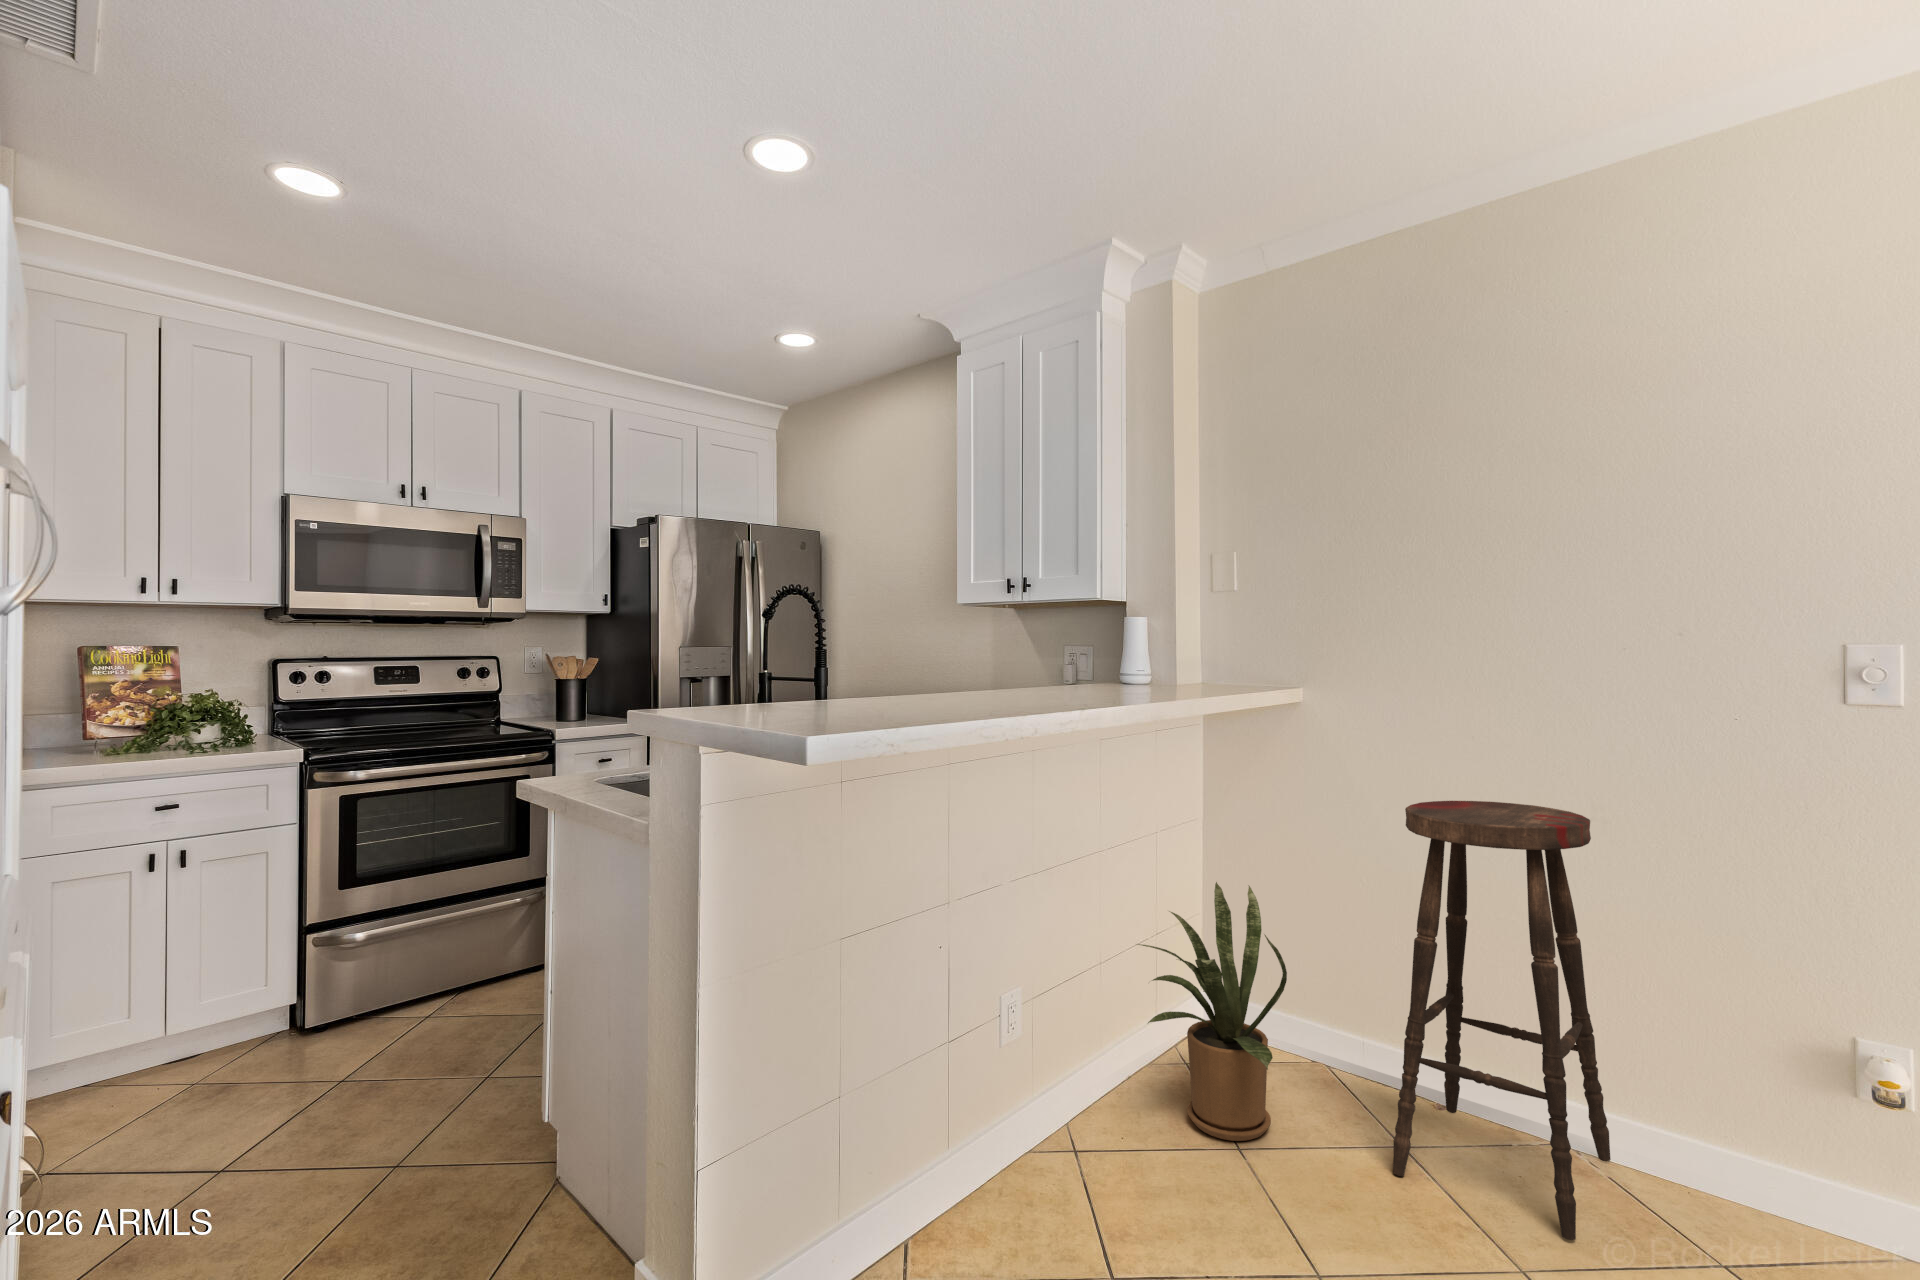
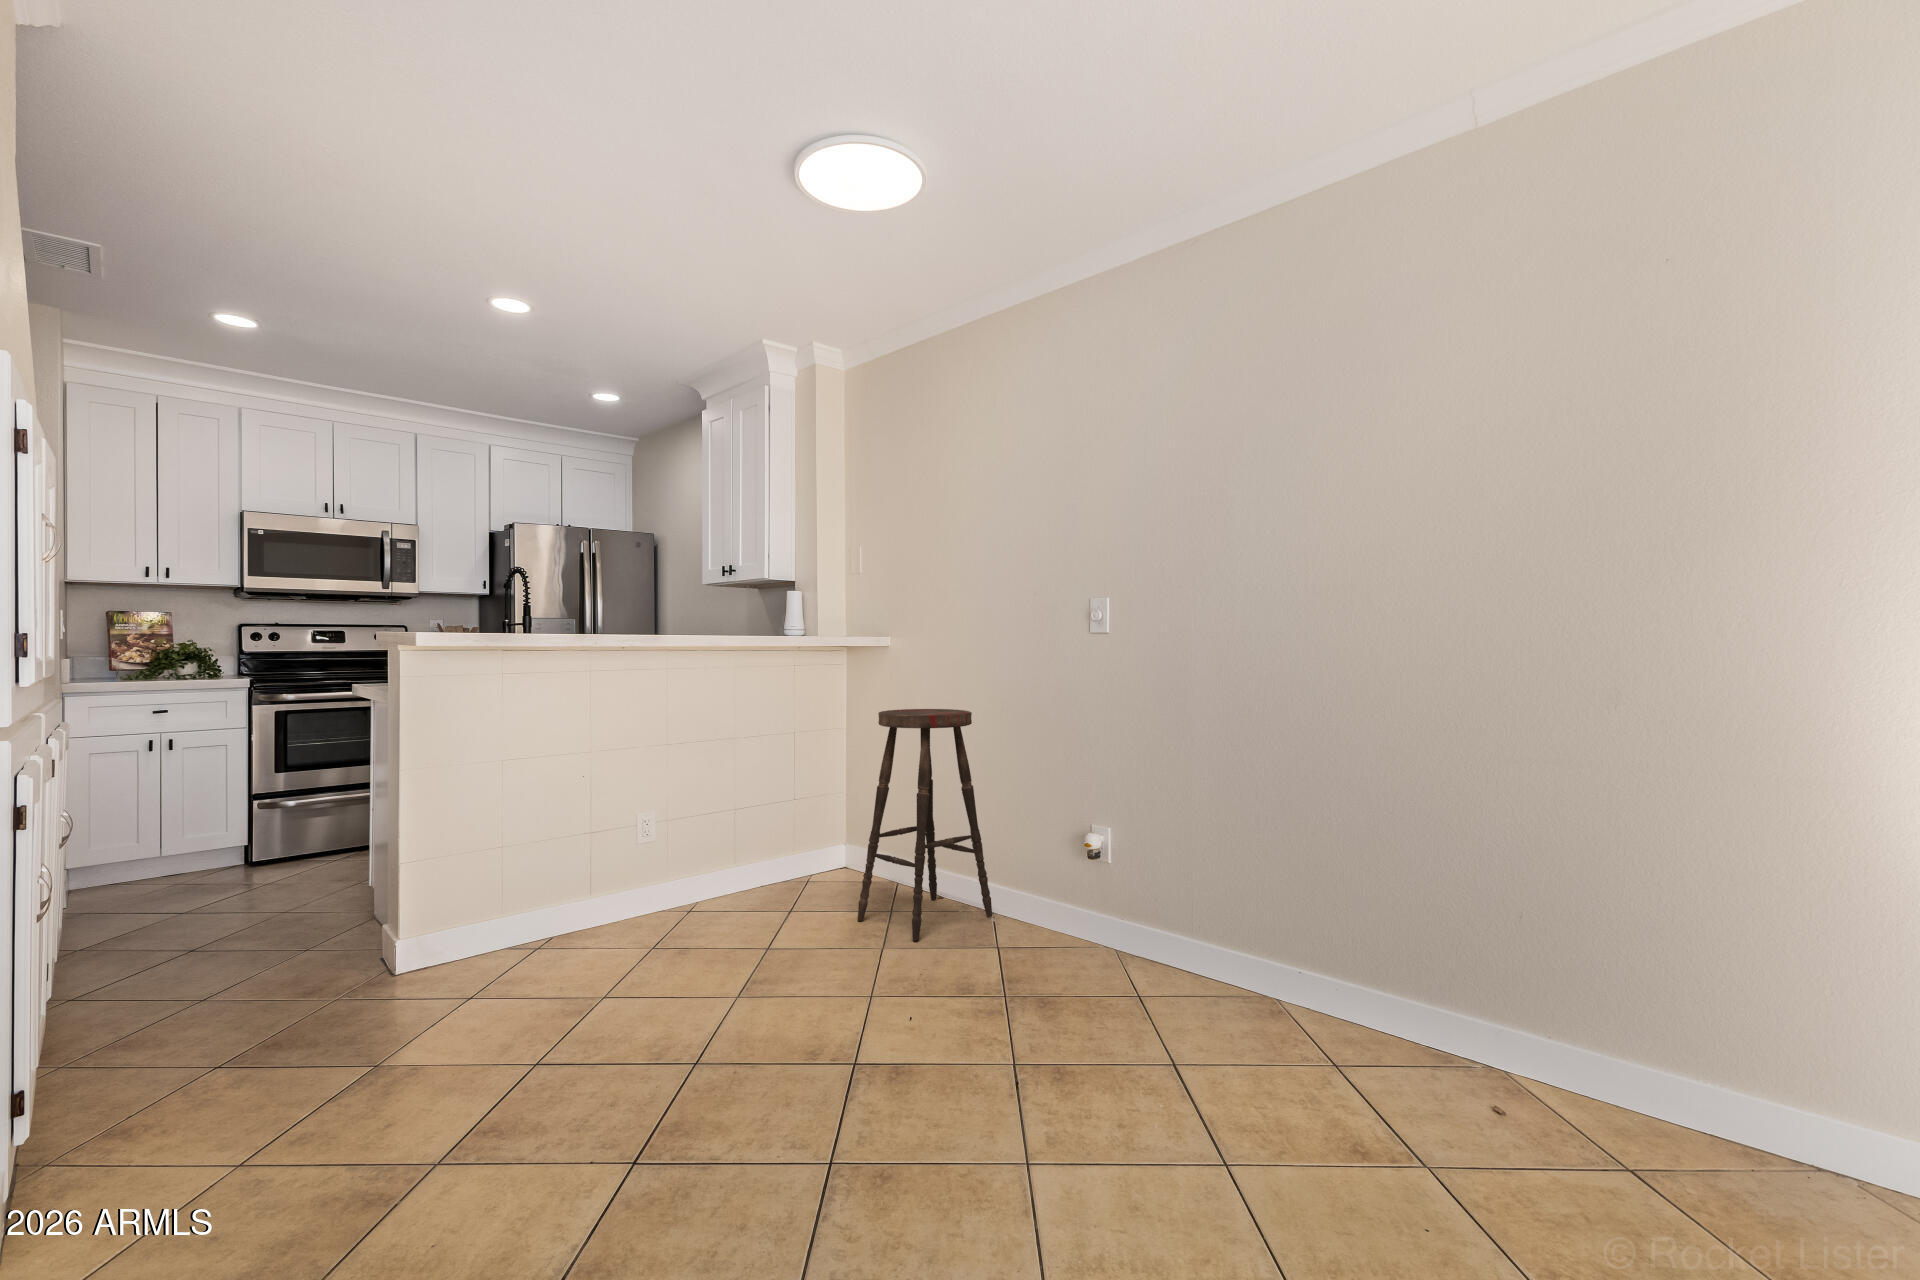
house plant: present [1138,882,1287,1141] -> none [741,762,828,909]

